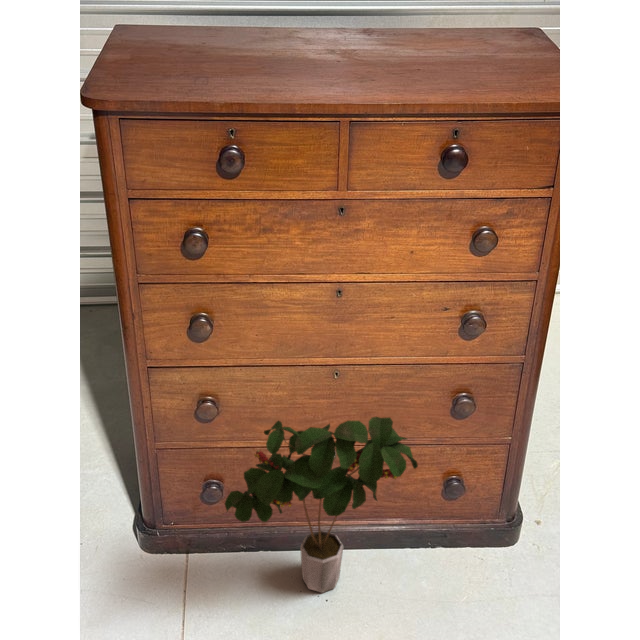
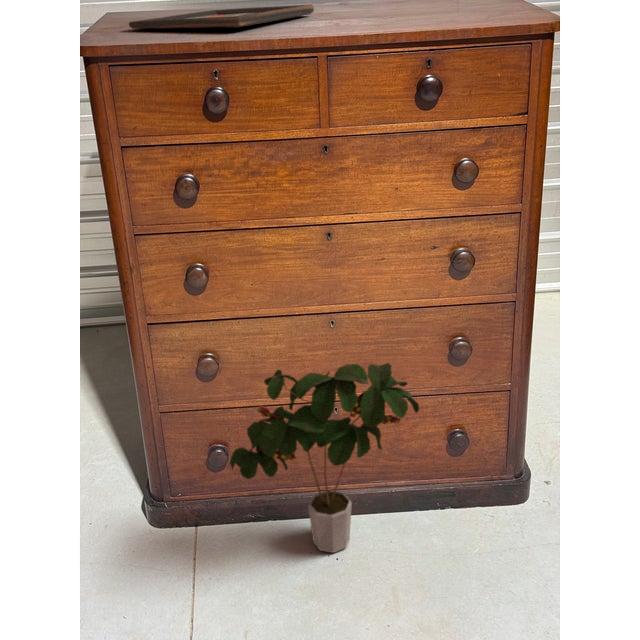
decorative tray: none [143,27,339,84] -> present [129,5,314,29]

